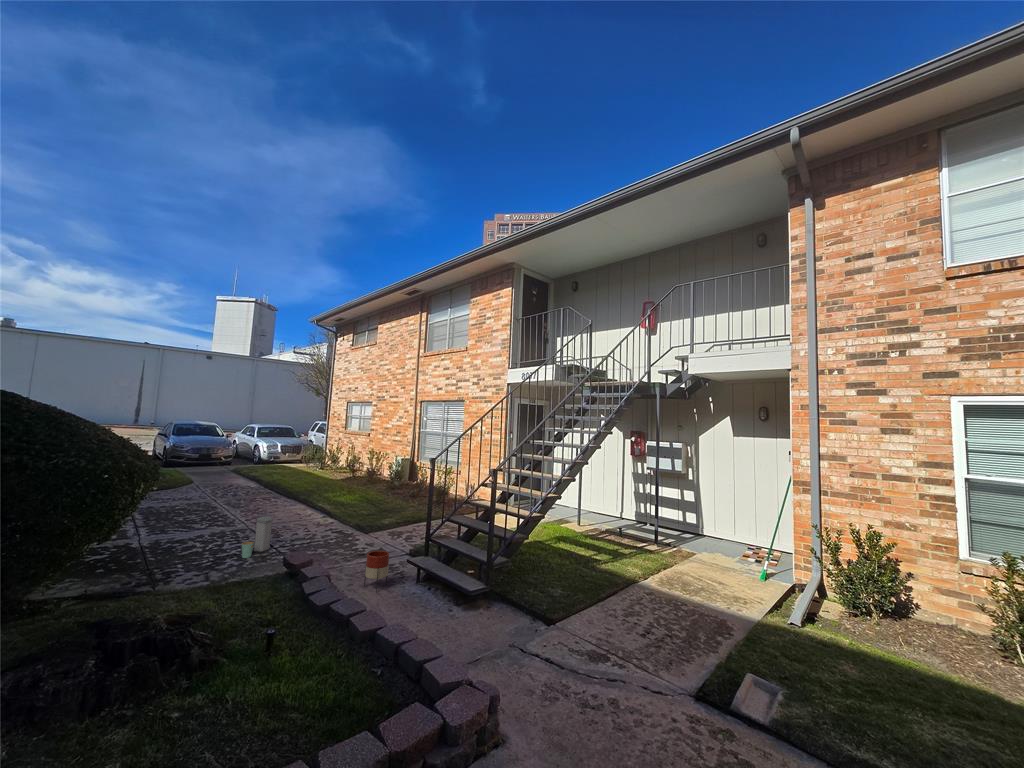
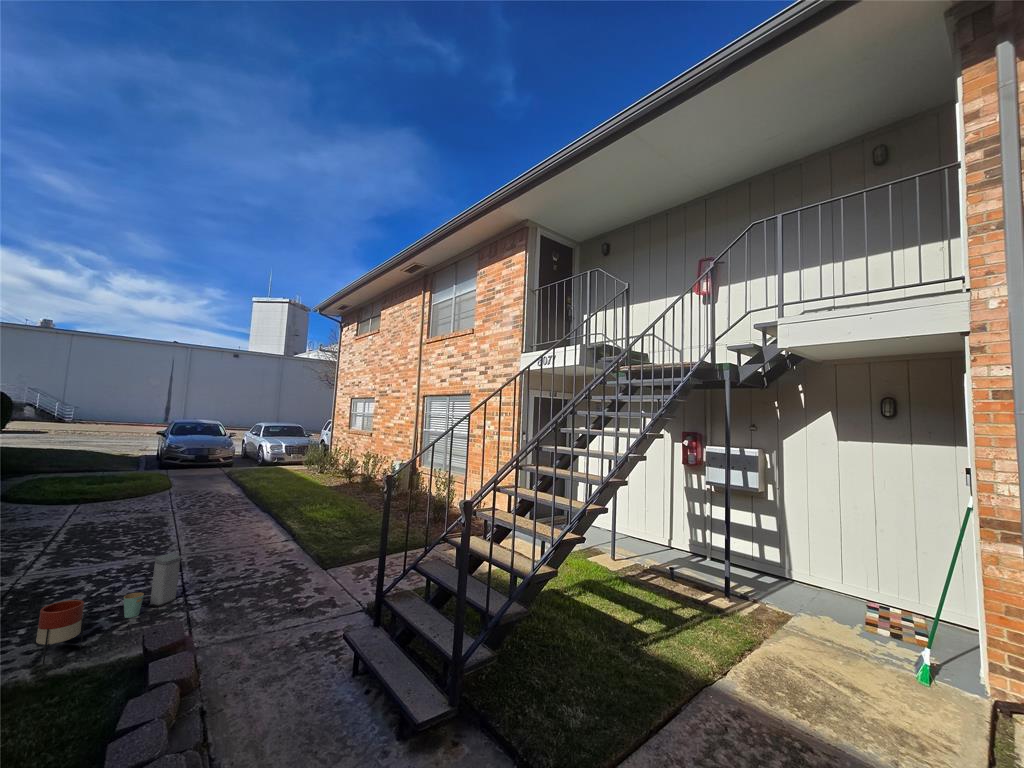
planter: present [364,551,389,592] -> present [36,600,85,664]

